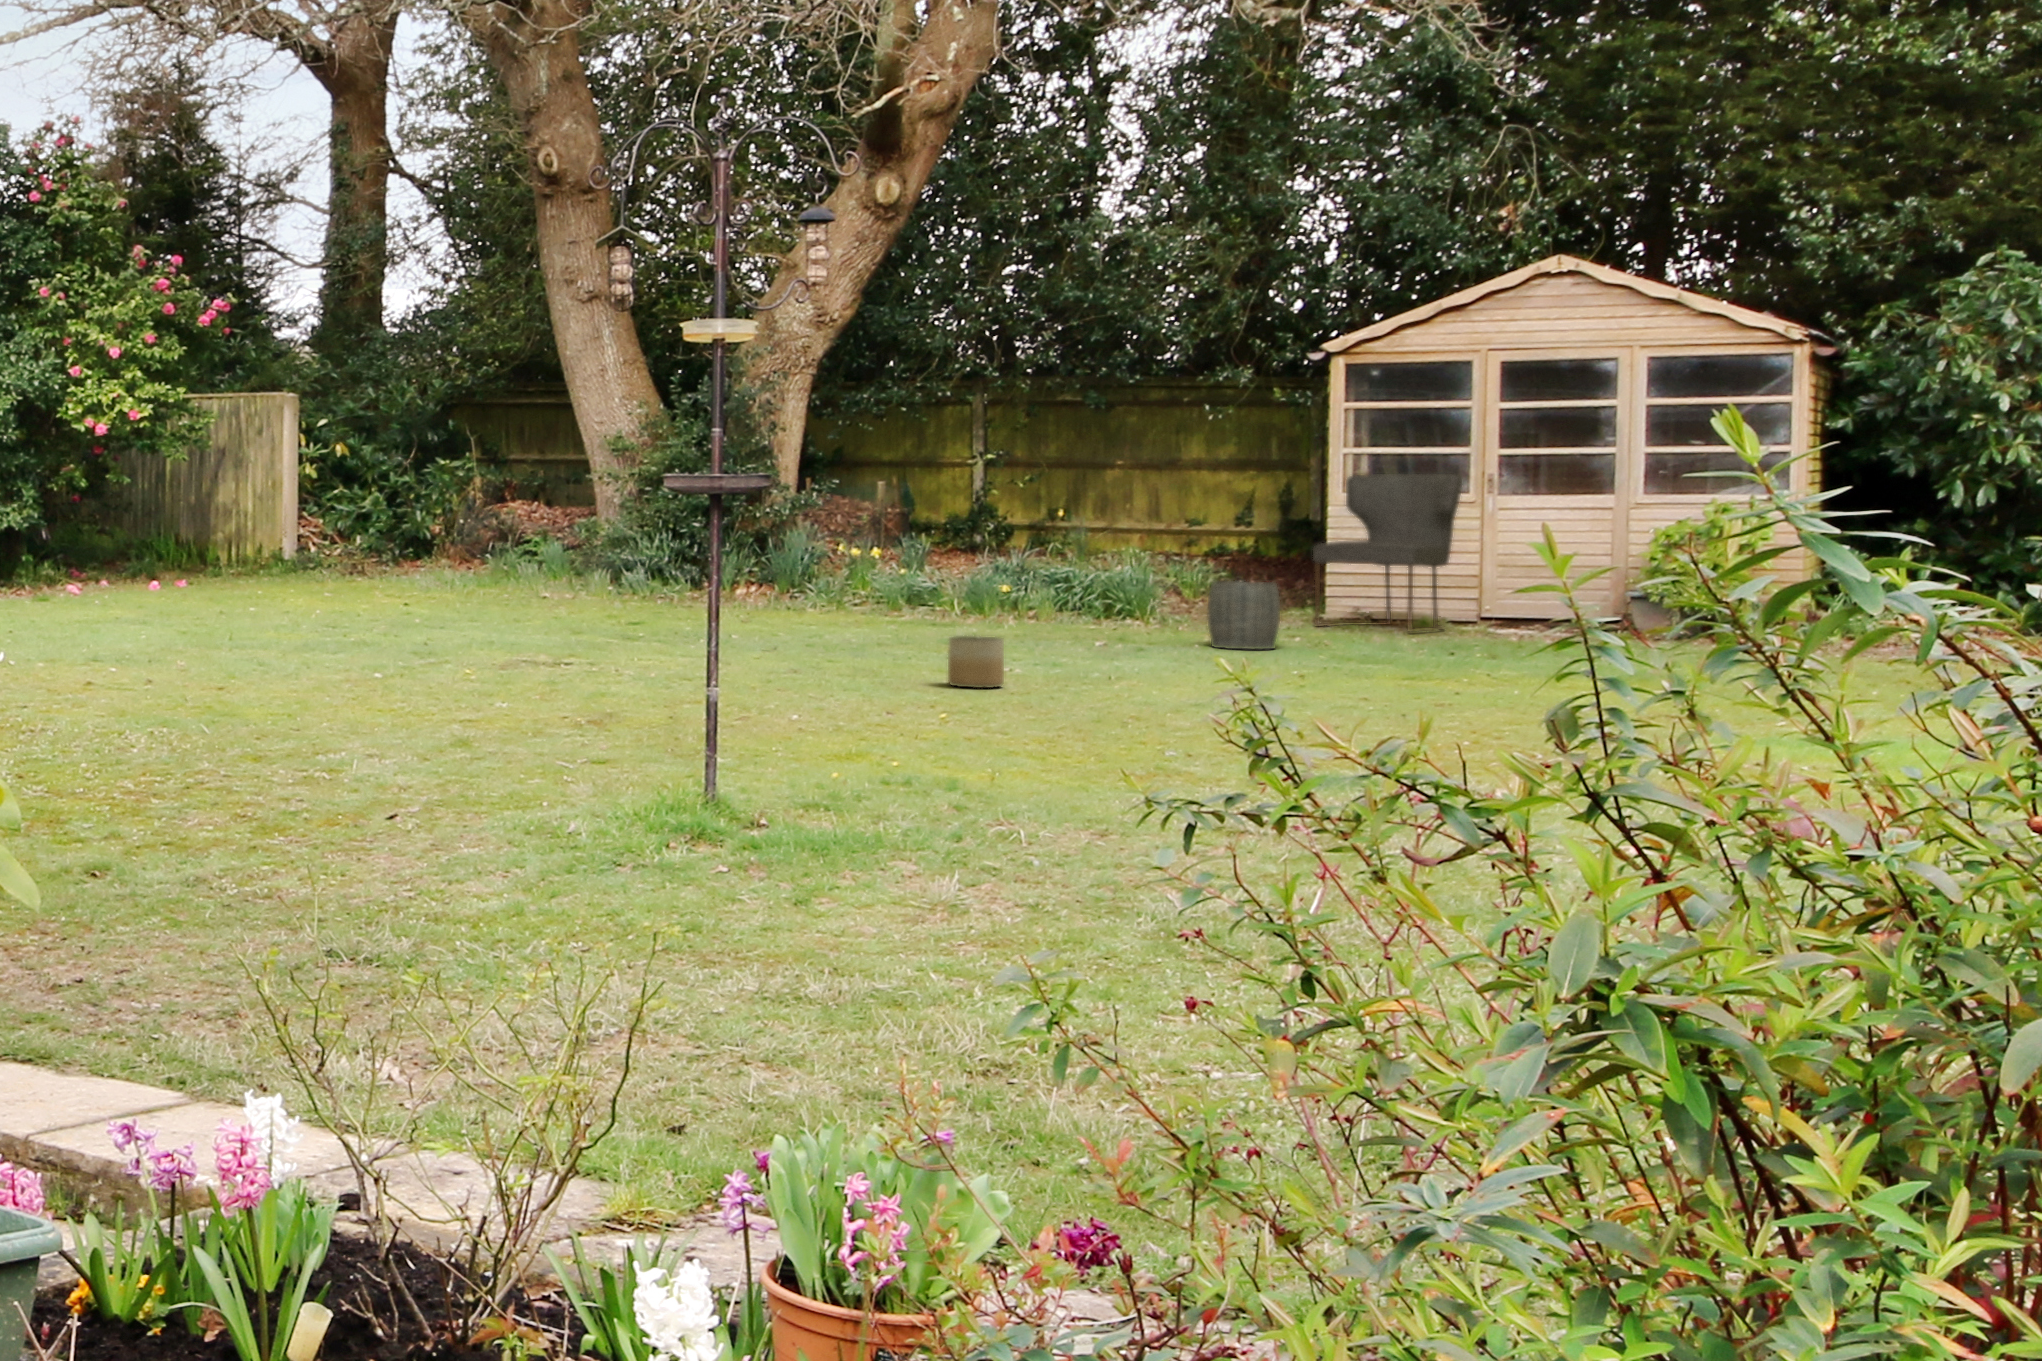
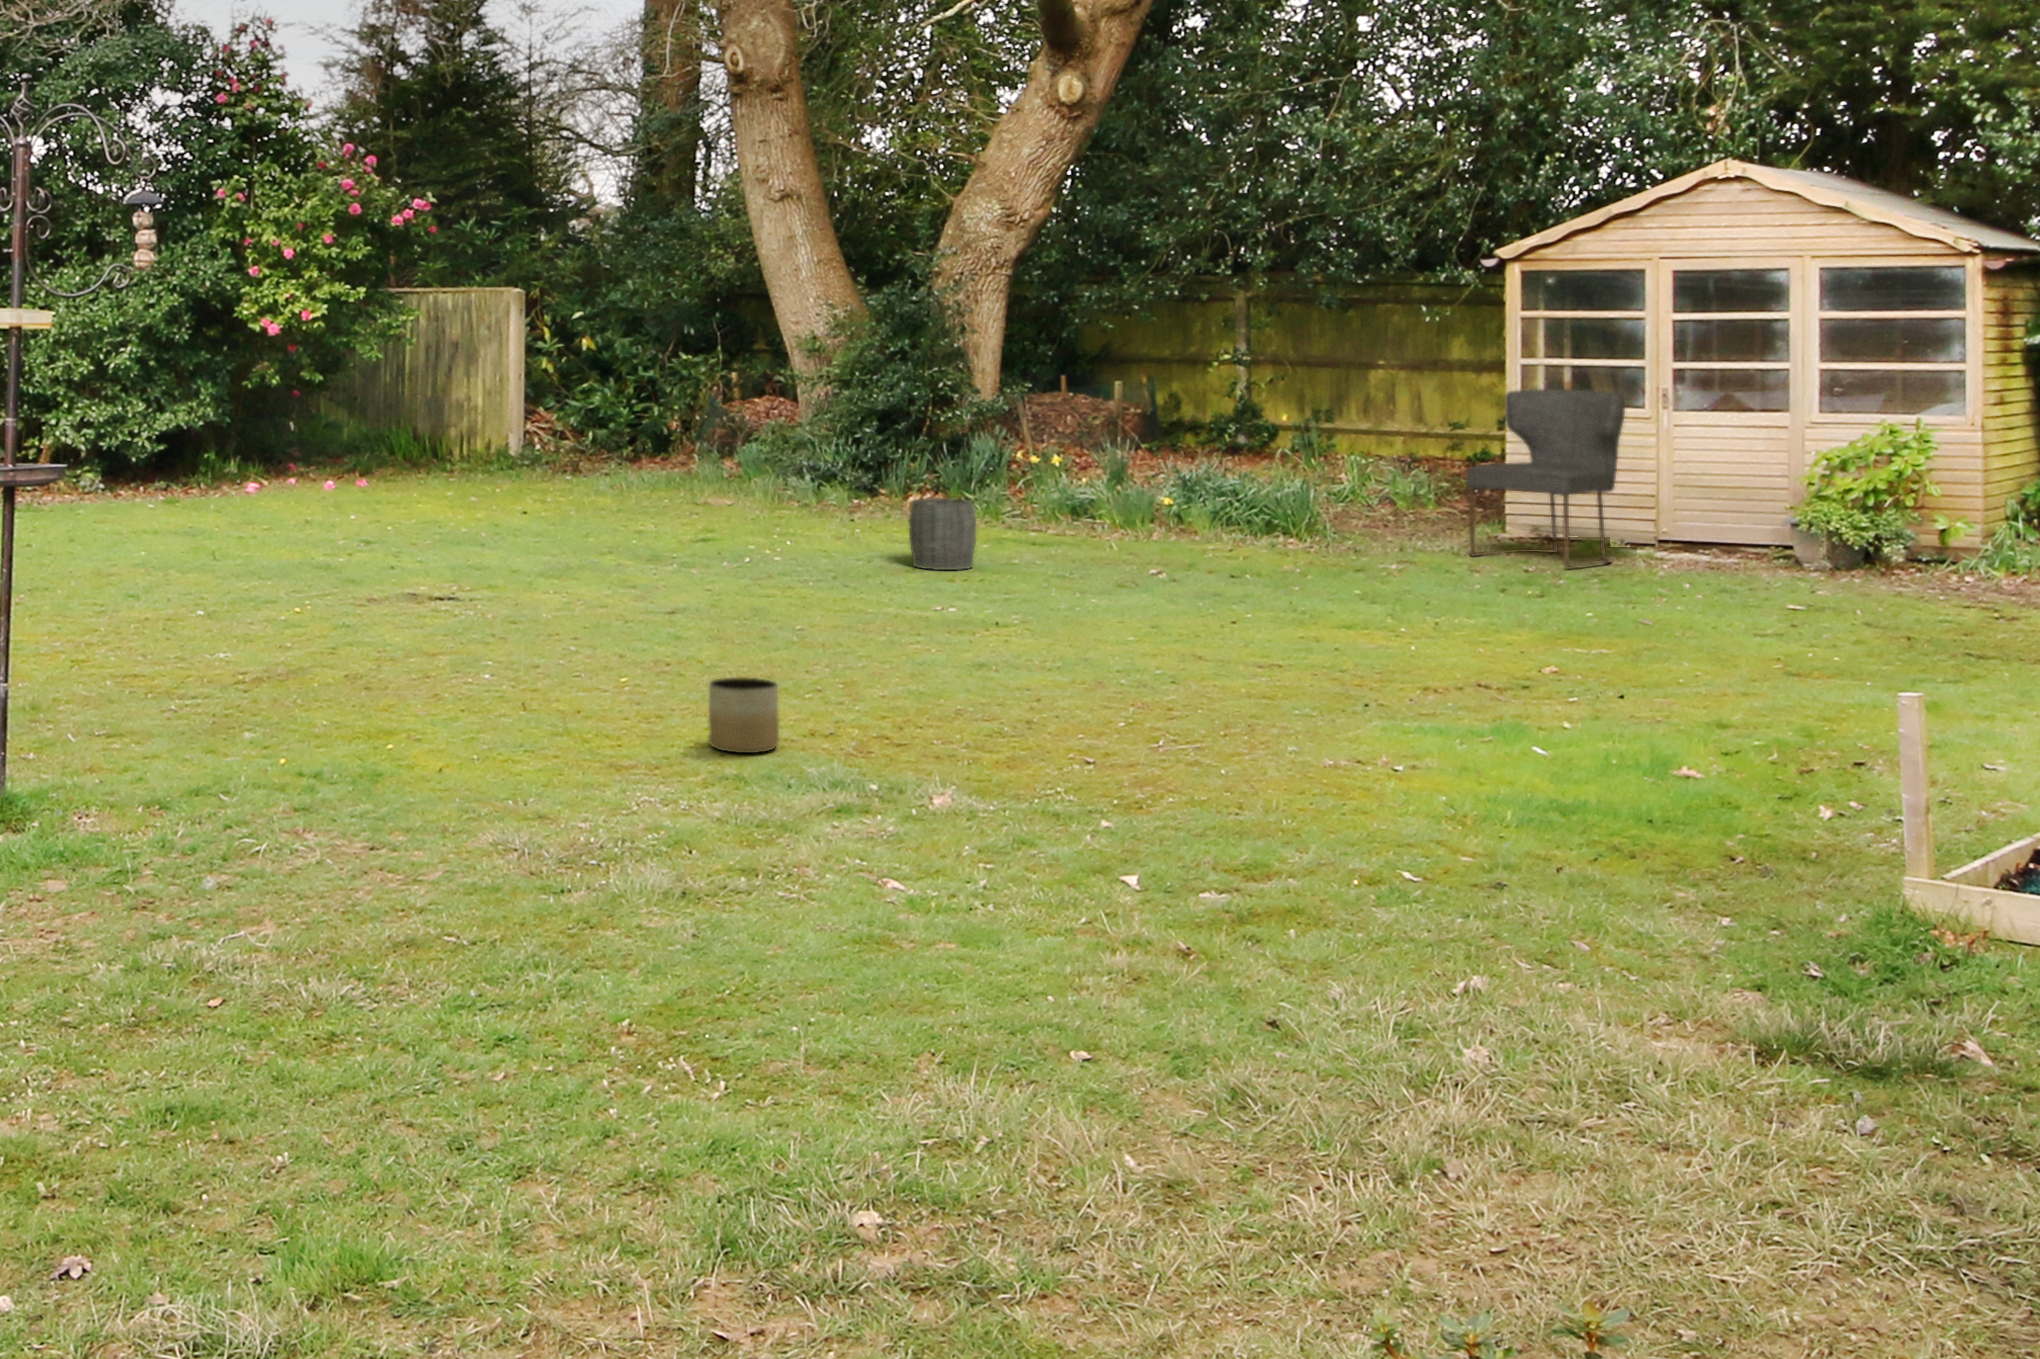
woven basket: present [1207,581,1280,649] -> present [909,498,976,570]
planter: present [948,636,1004,688] -> present [708,678,779,753]

